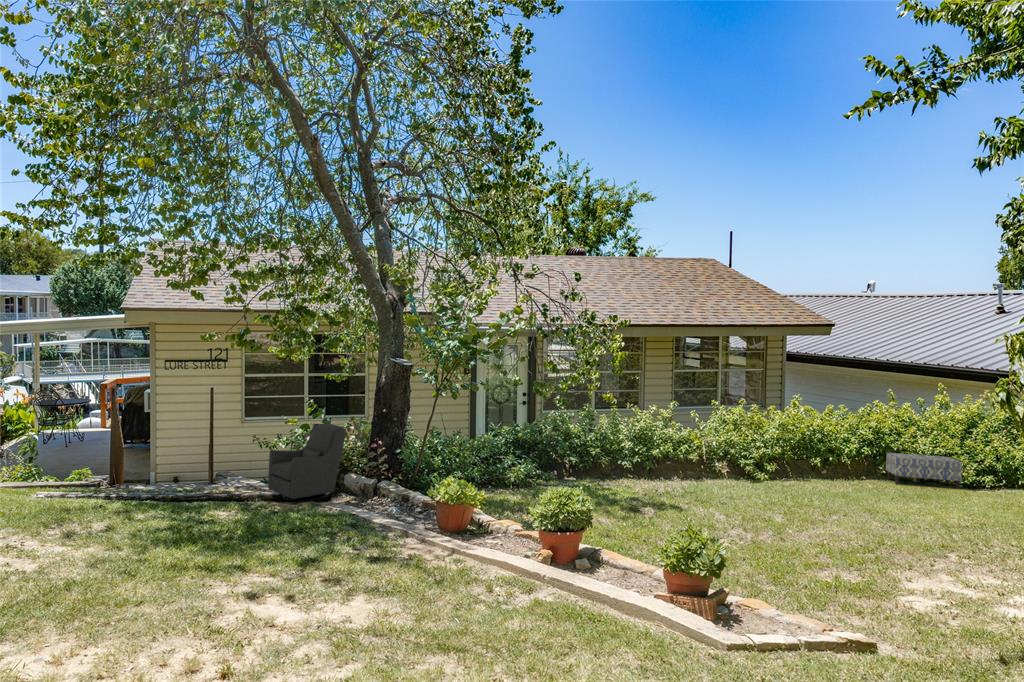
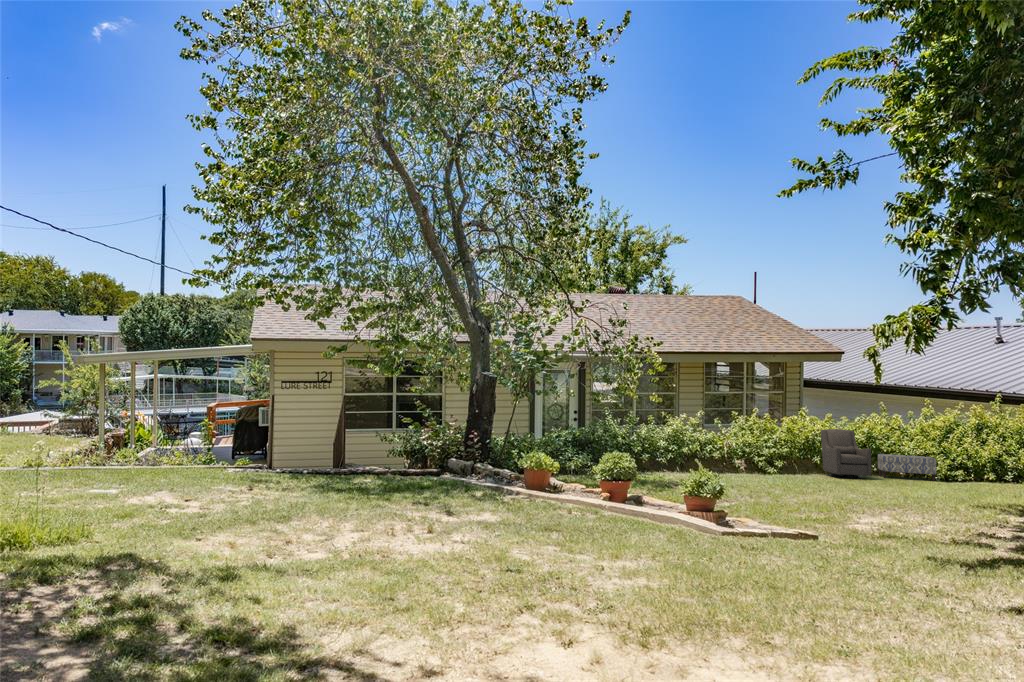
chair: present [268,424,346,502] -> present [821,429,871,479]

